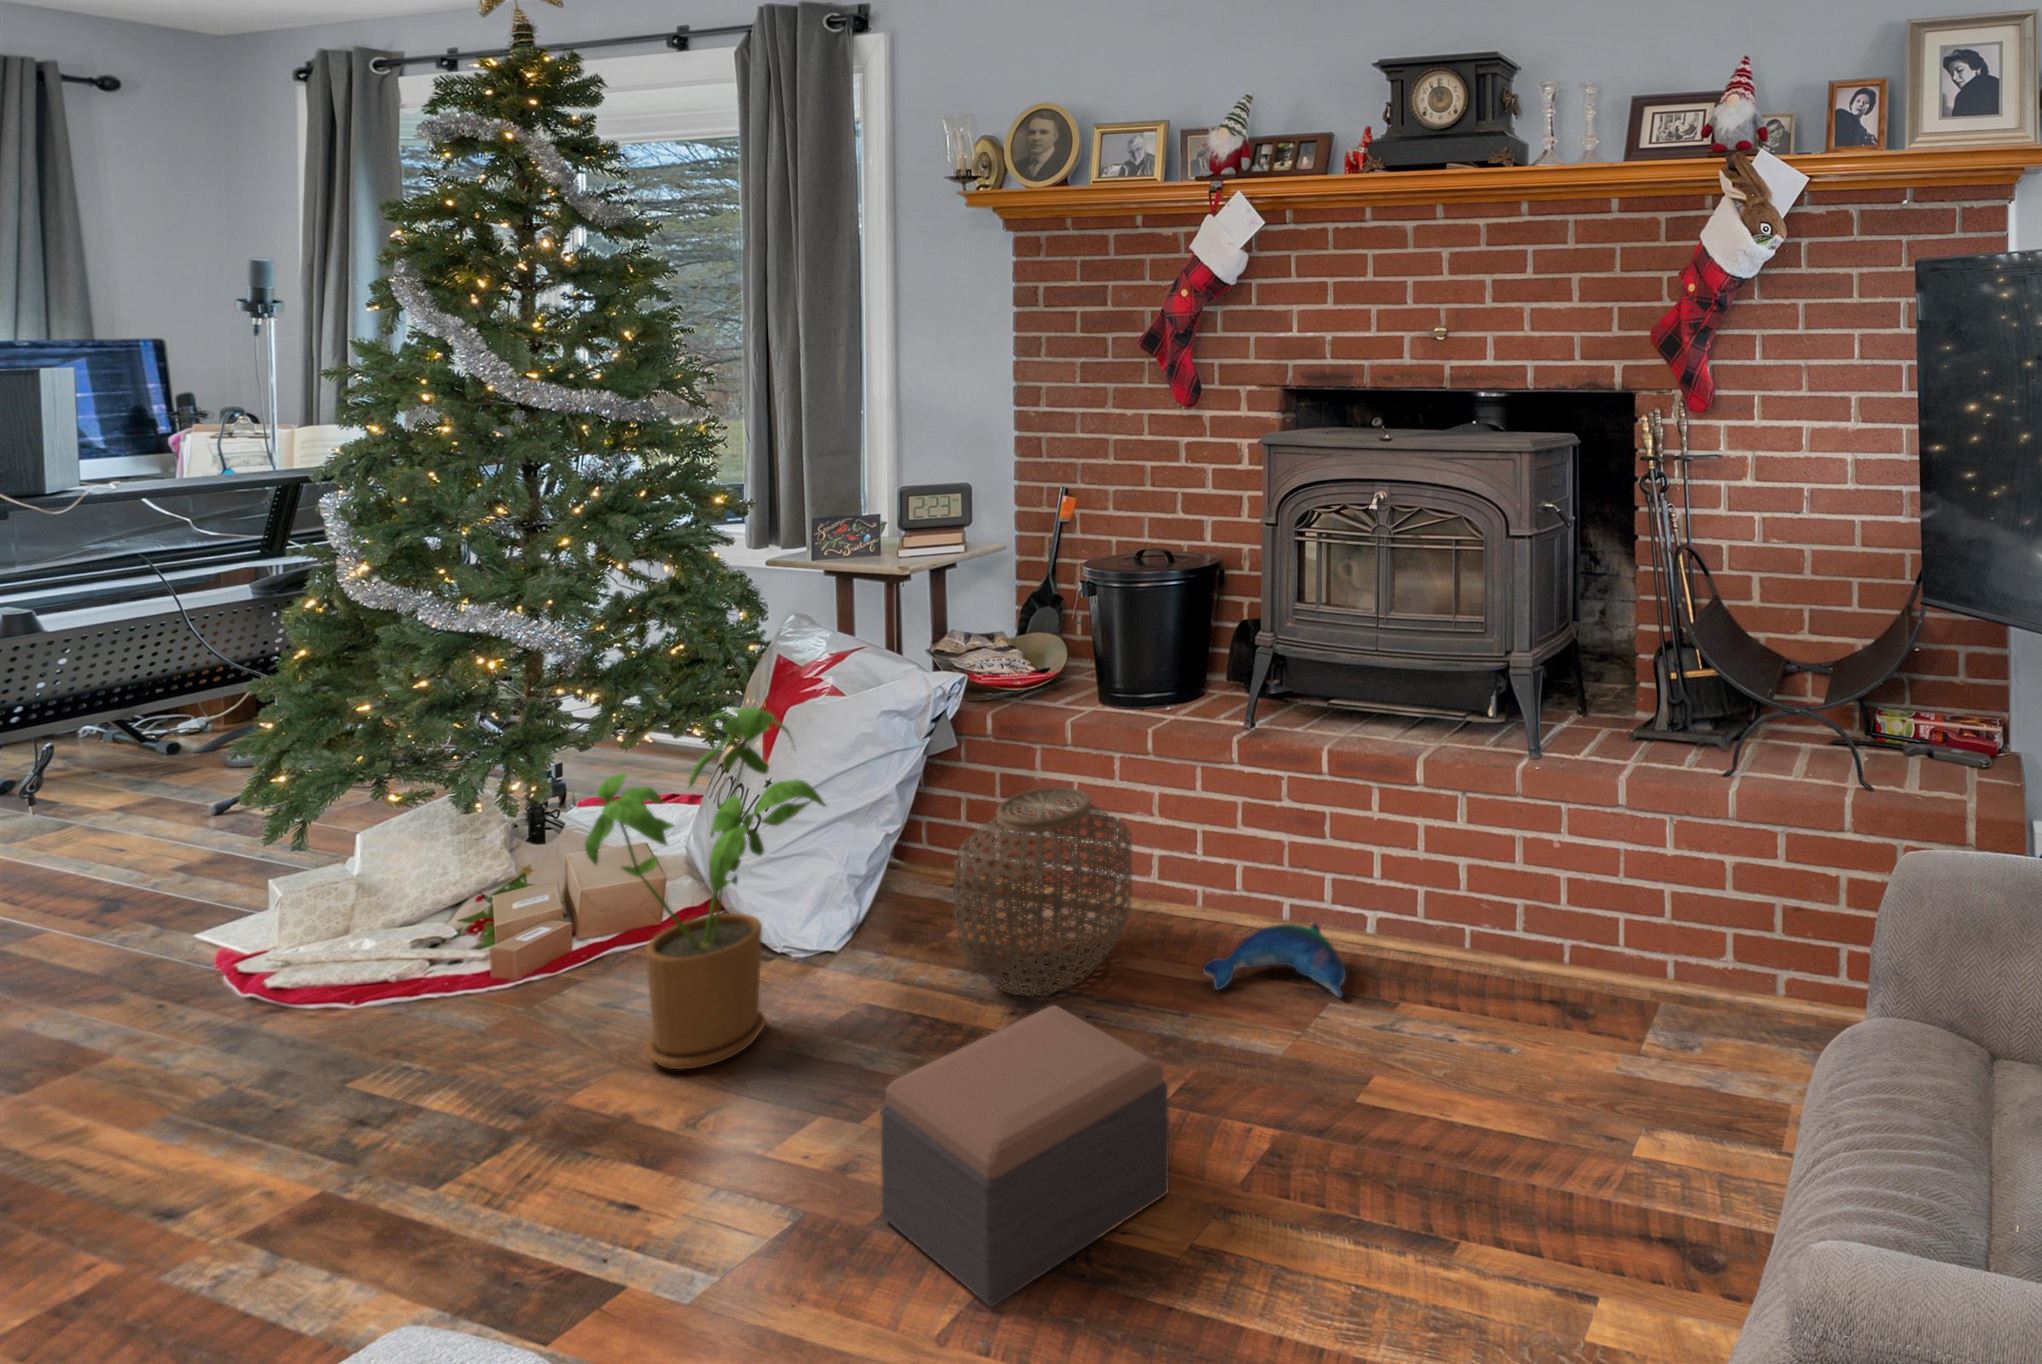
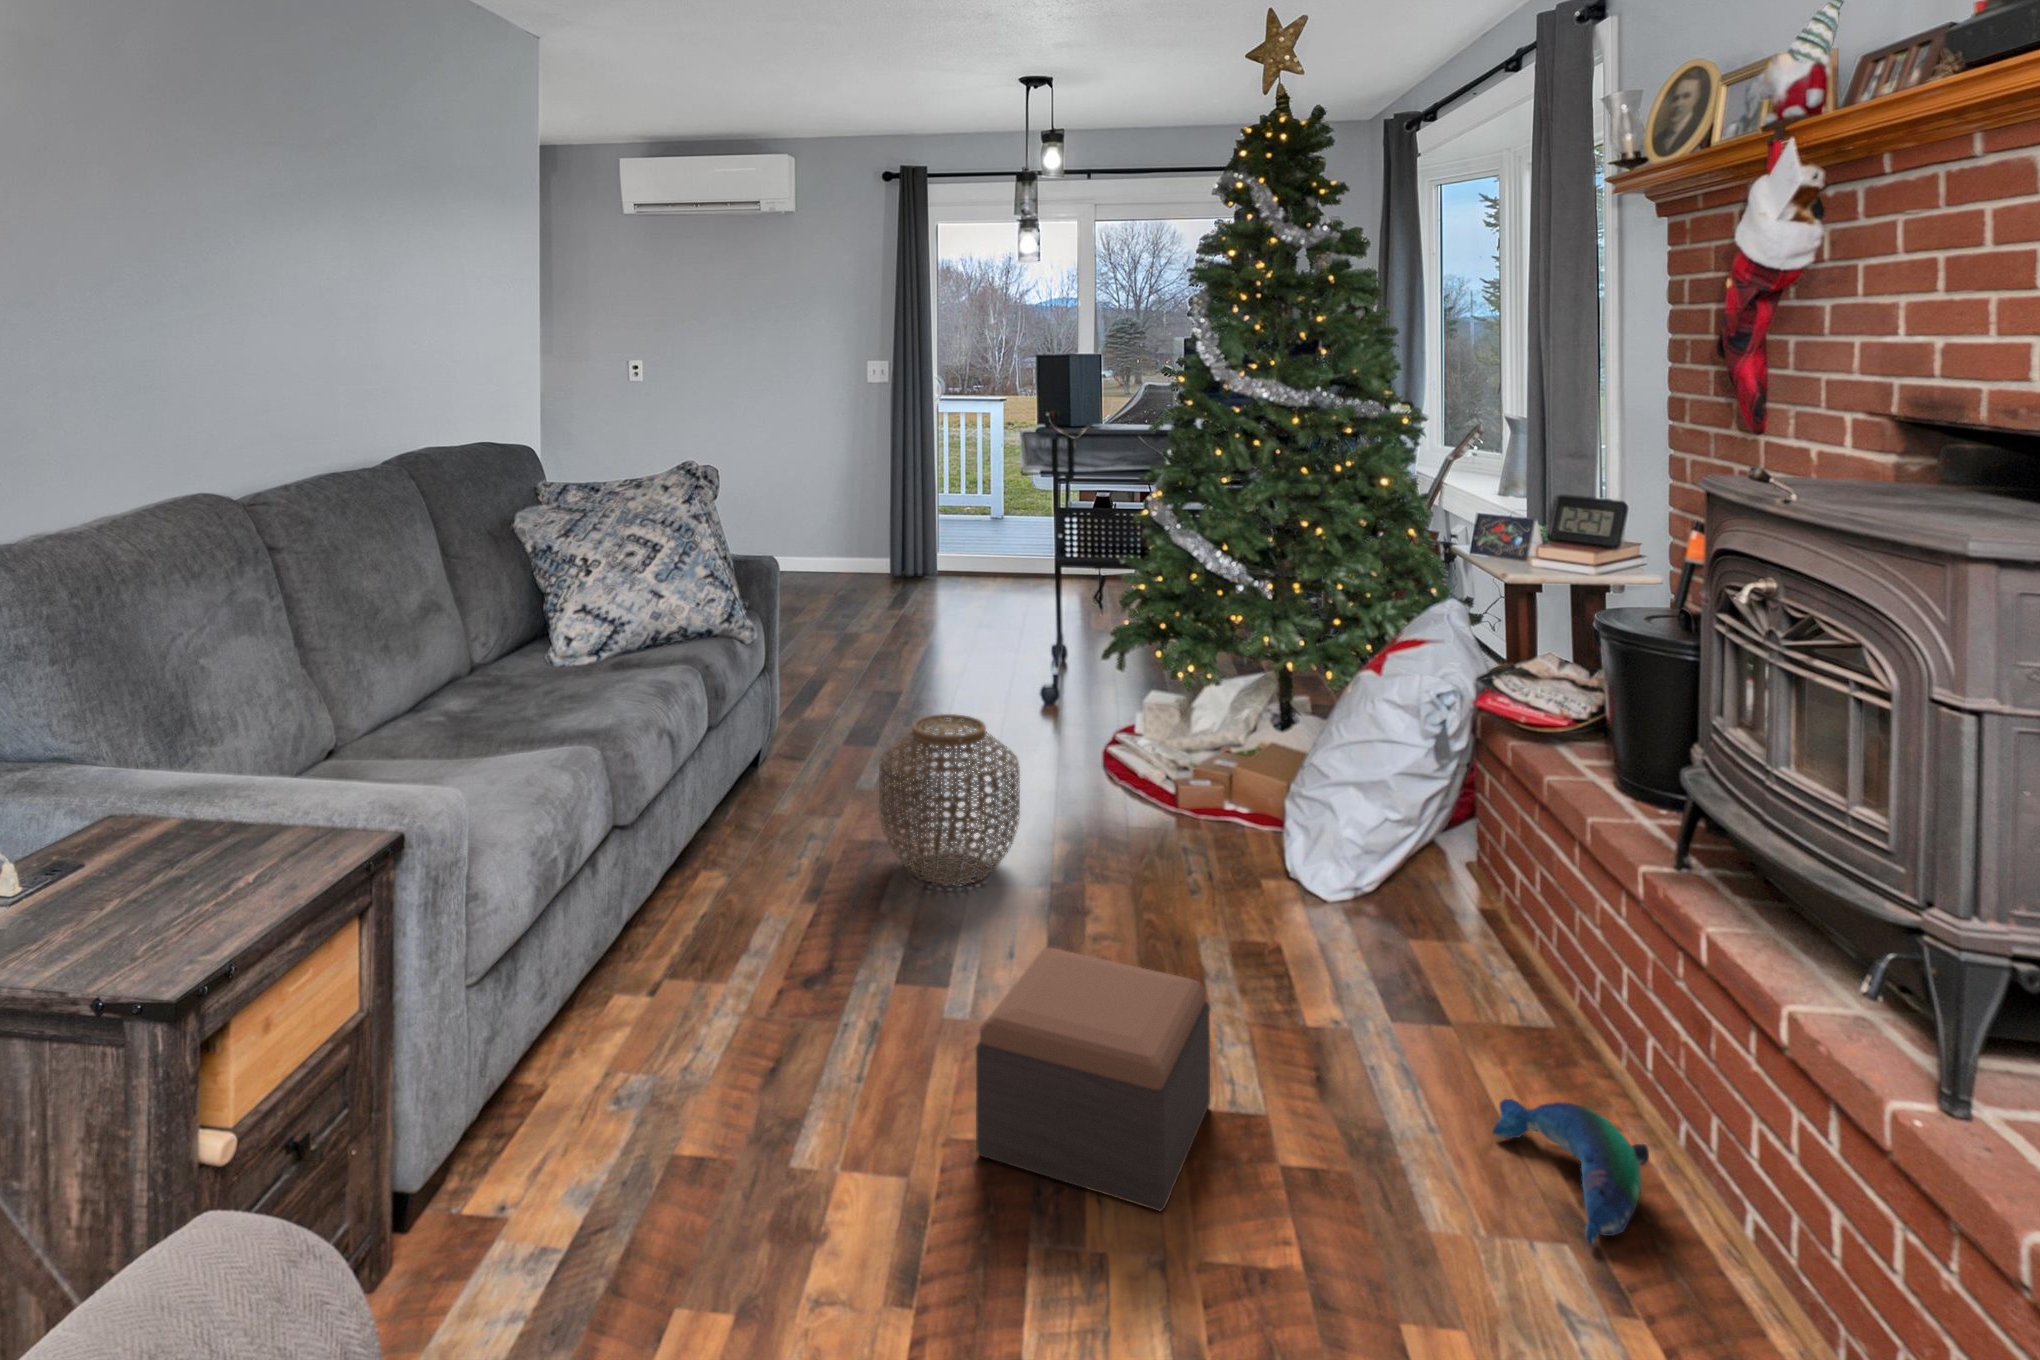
house plant: present [585,707,826,1069] -> none [1101,638,1256,920]
woven basket: present [953,787,1132,996] -> present [879,714,1020,885]

